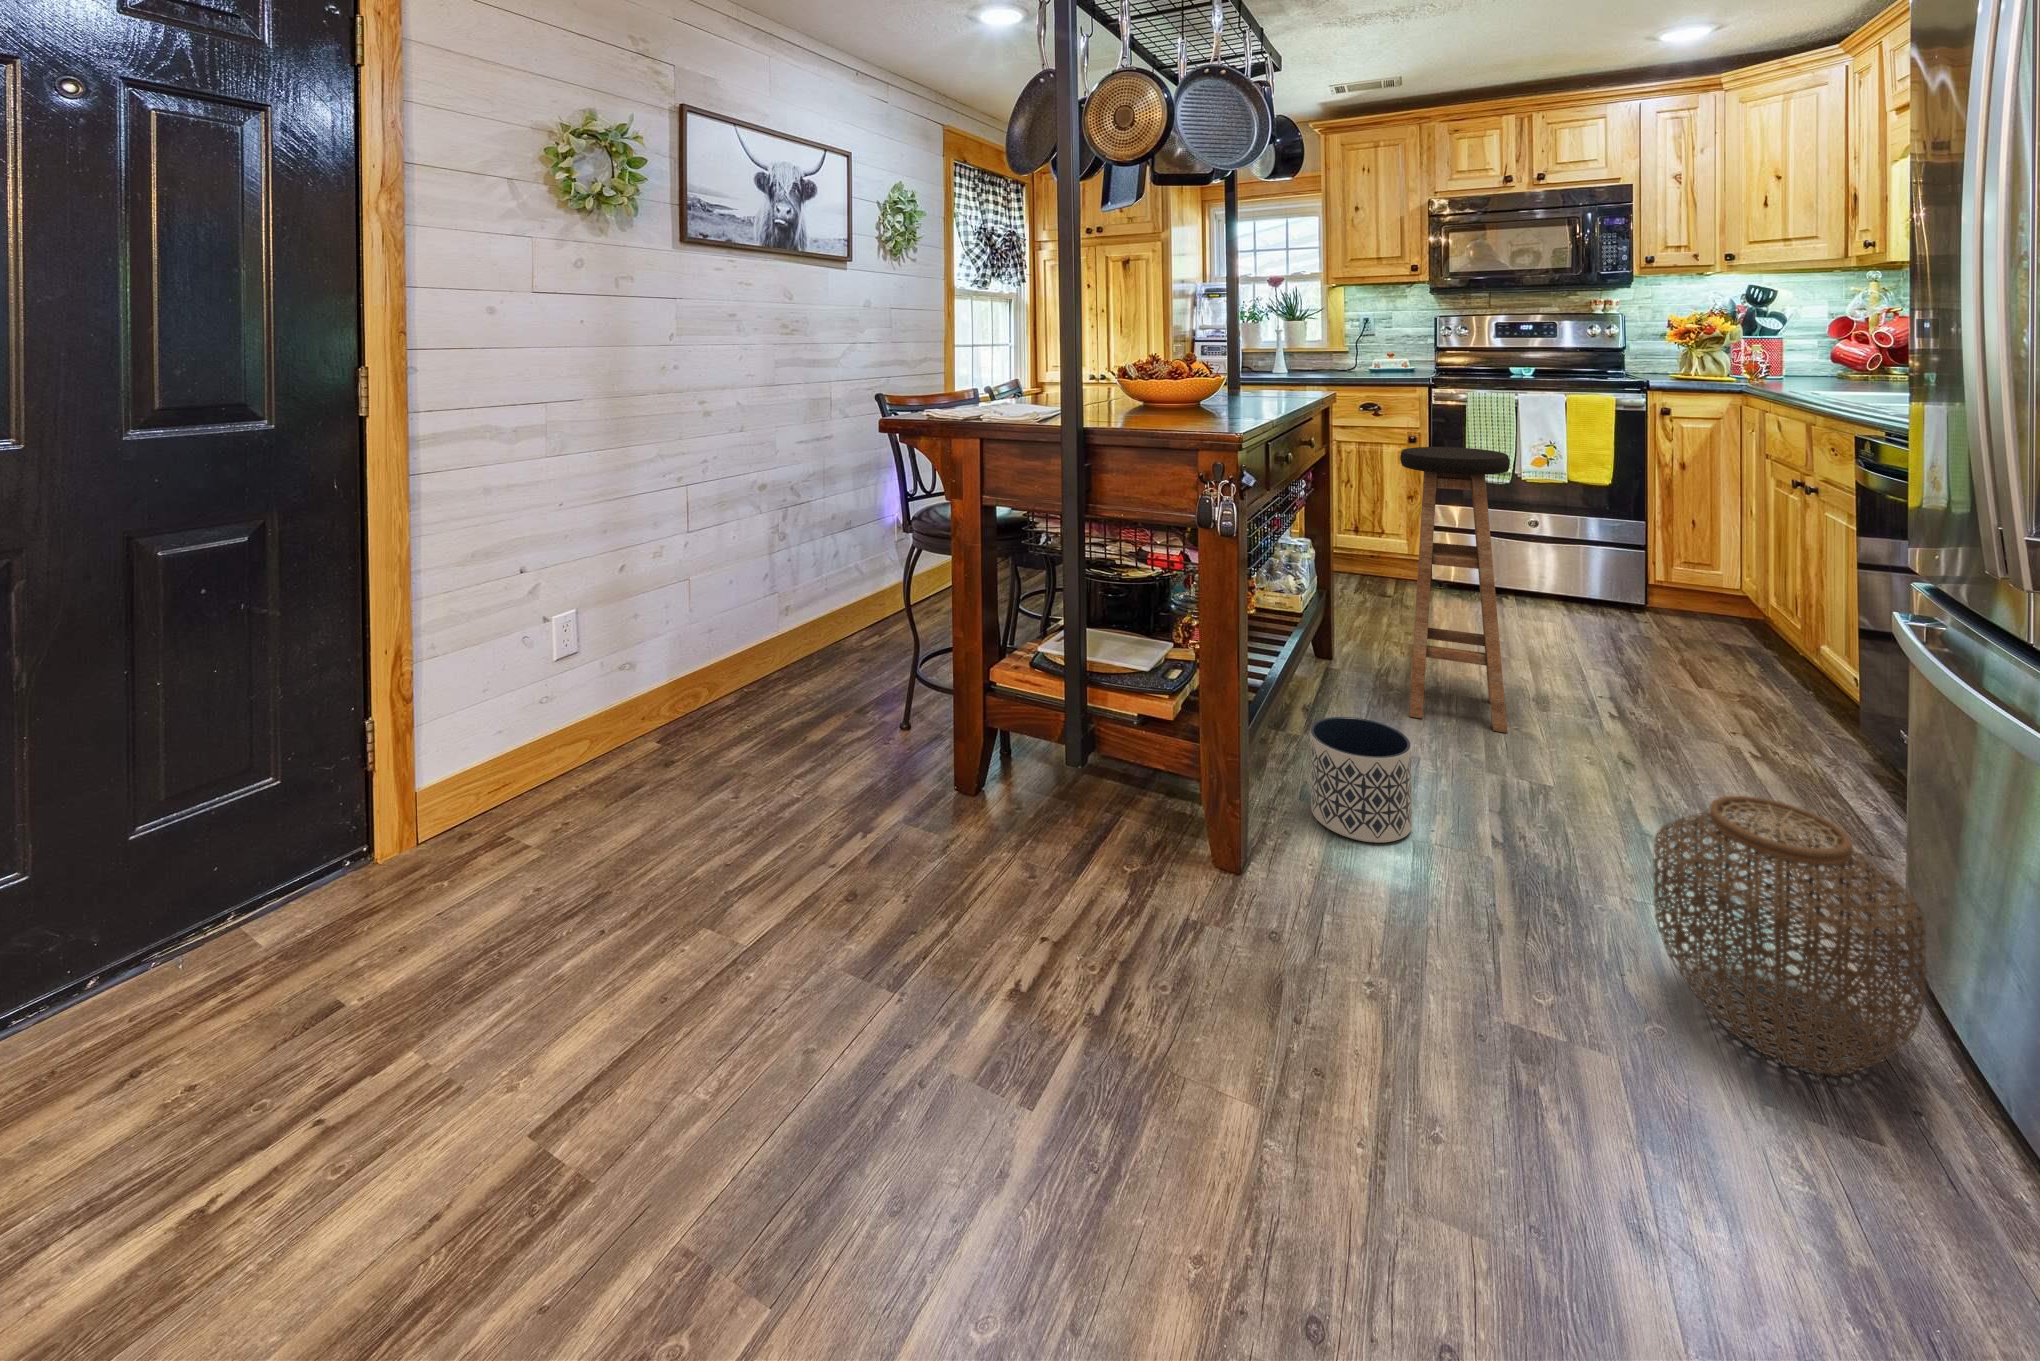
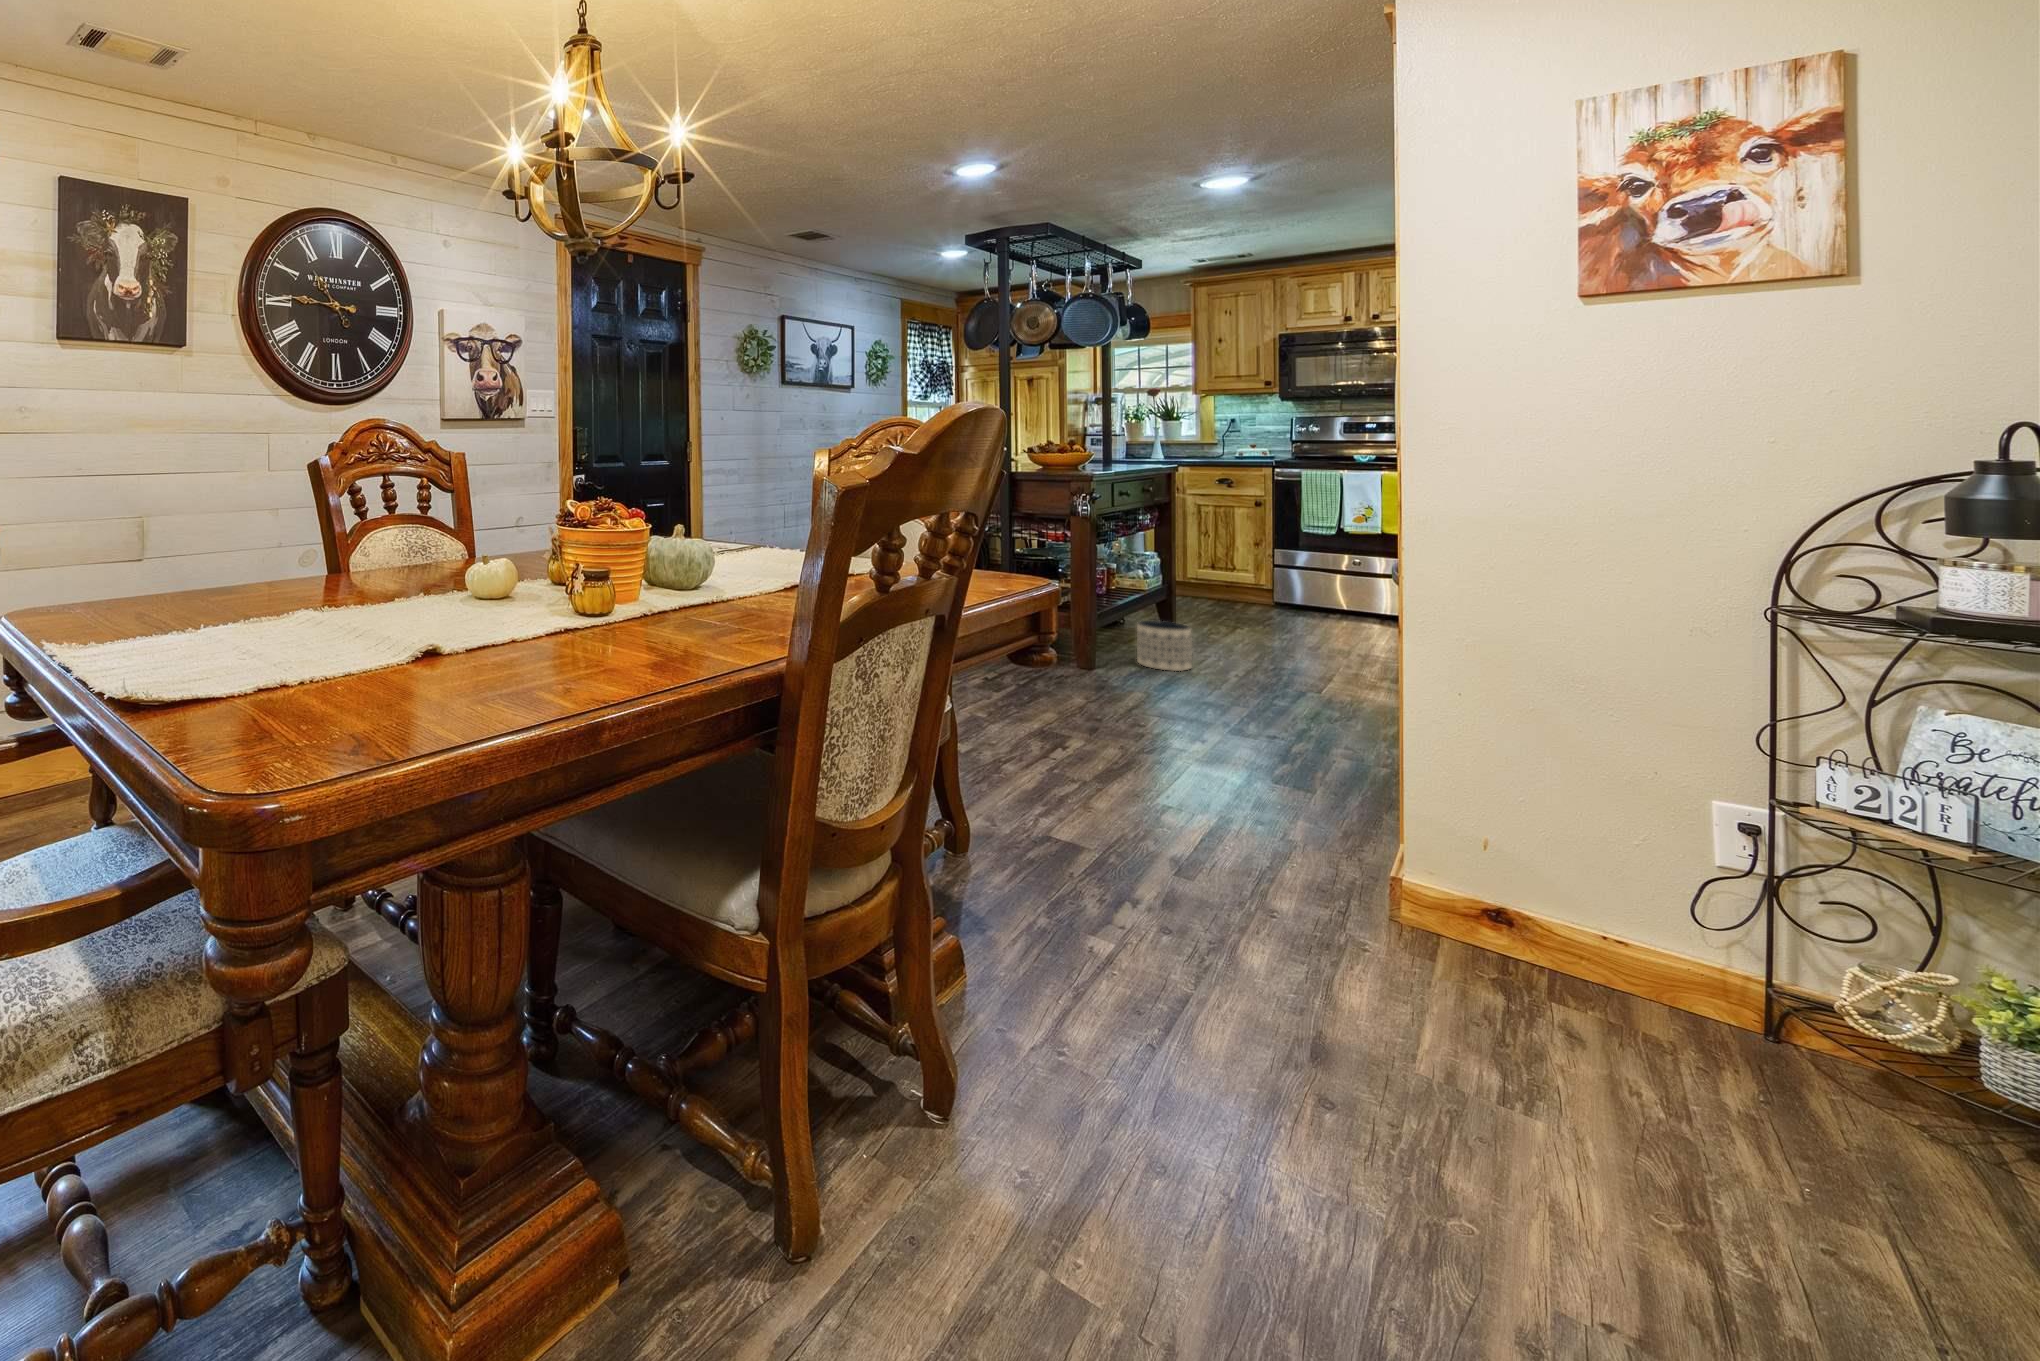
bar stool: present [1400,447,1510,733] -> none [1212,497,1282,653]
woven basket: present [1653,796,1926,1075] -> none [1283,623,1390,717]

